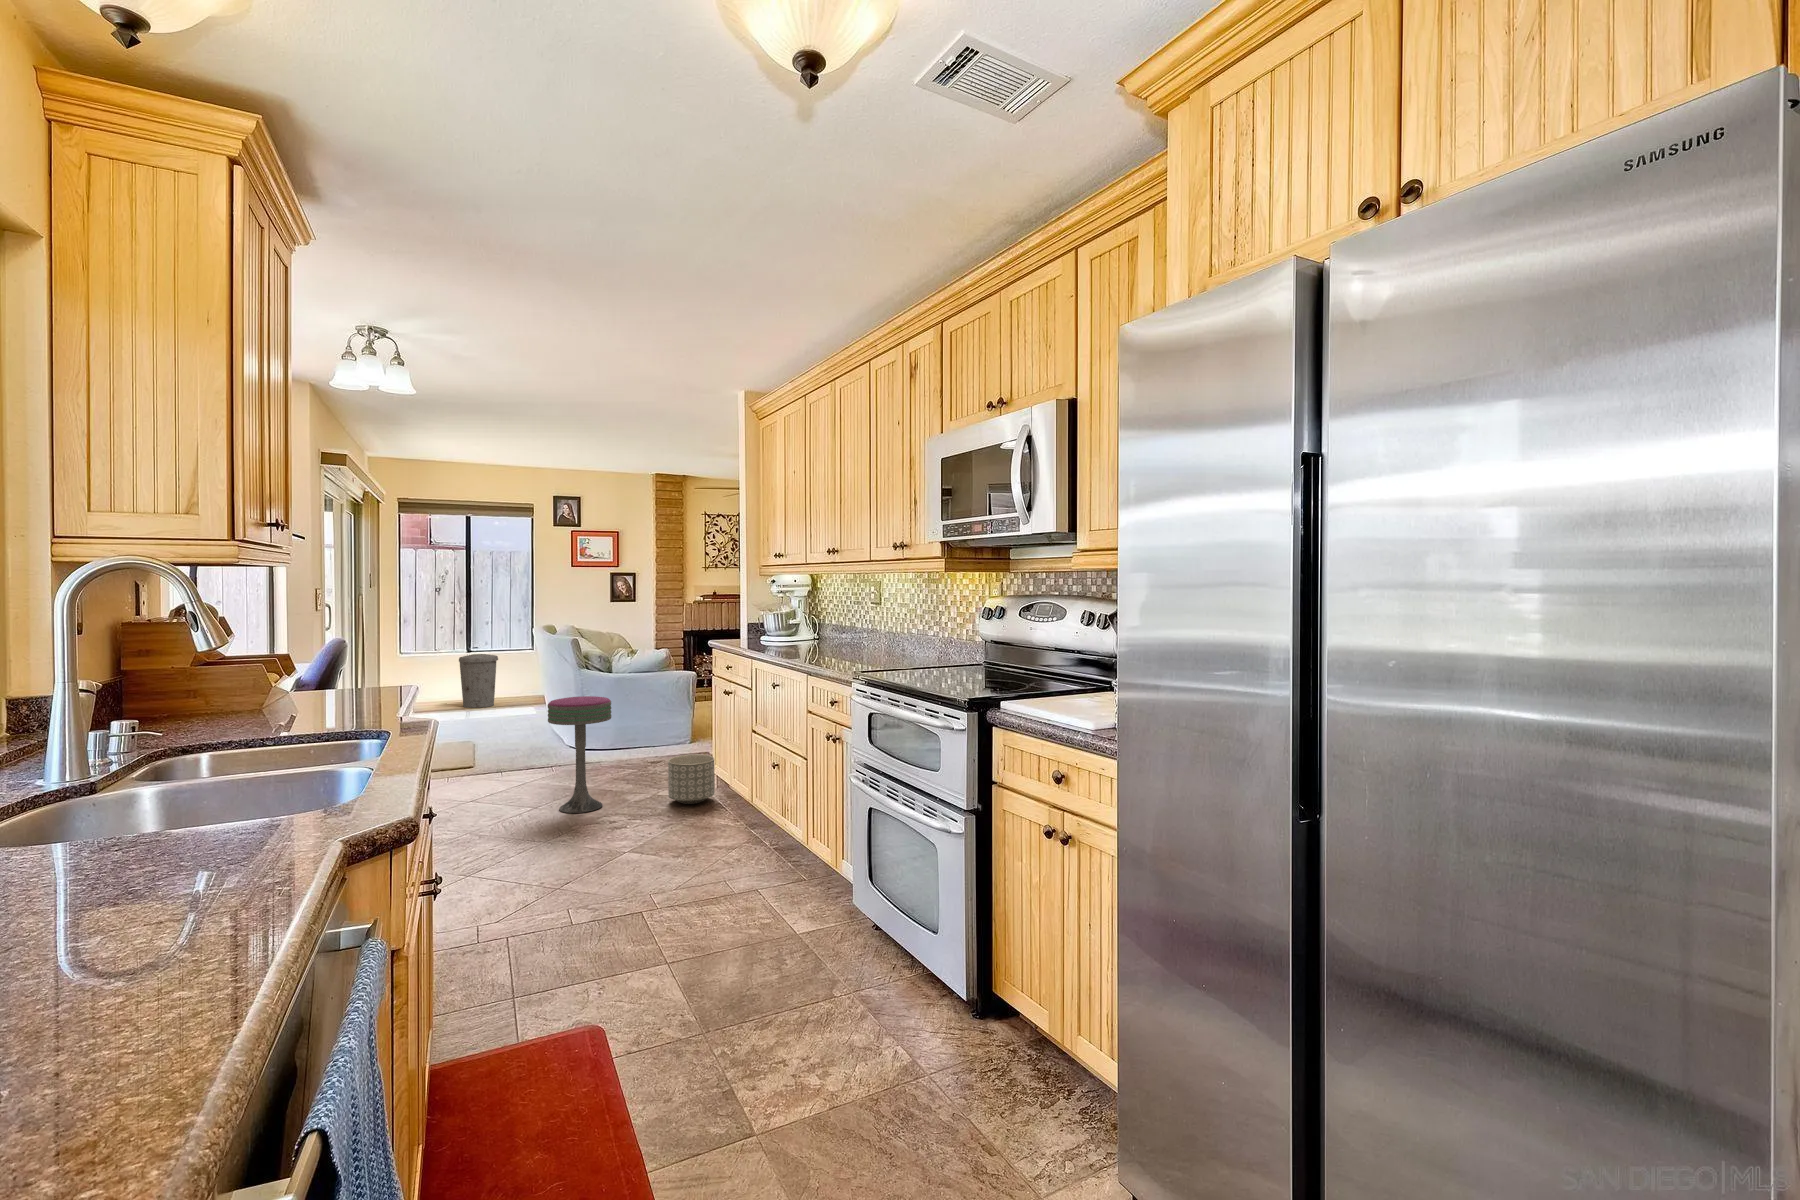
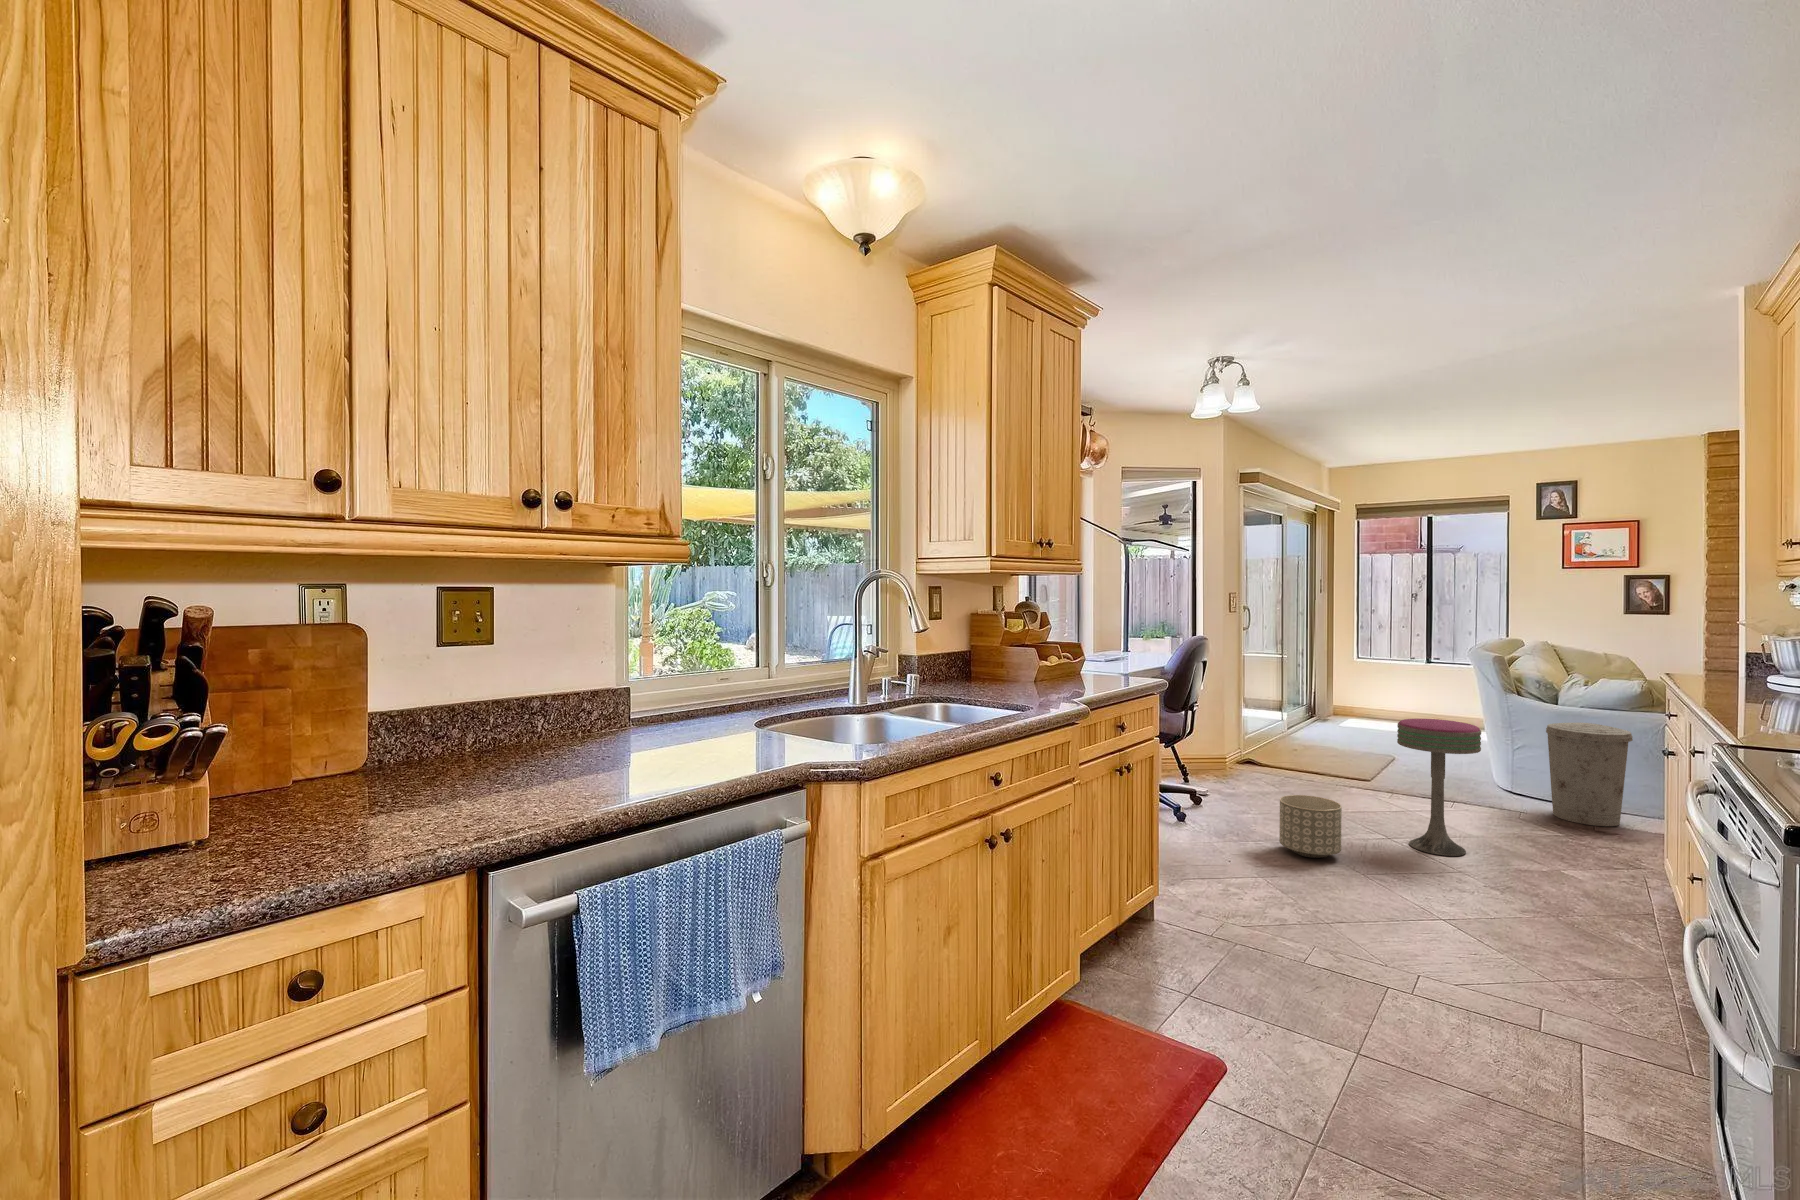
trash can: present [459,654,498,708] -> present [1546,723,1633,826]
planter: present [668,755,715,804] -> present [1279,795,1342,858]

